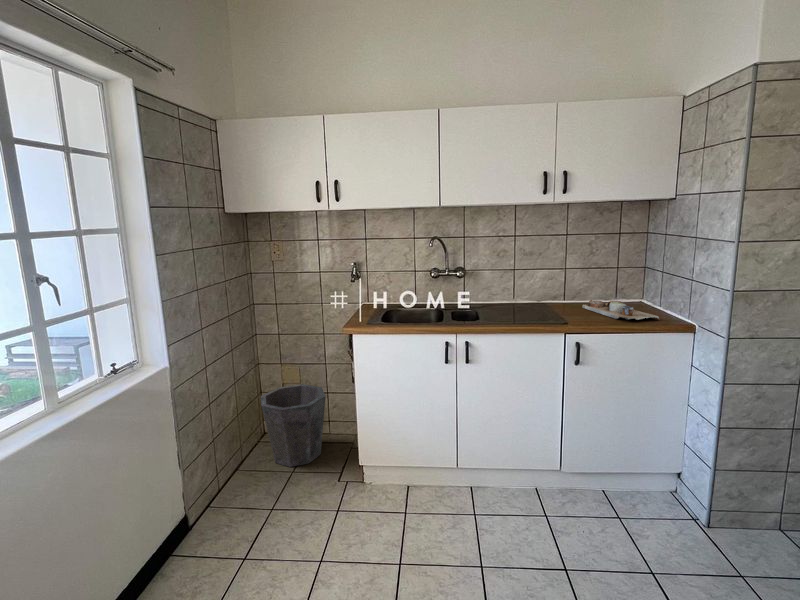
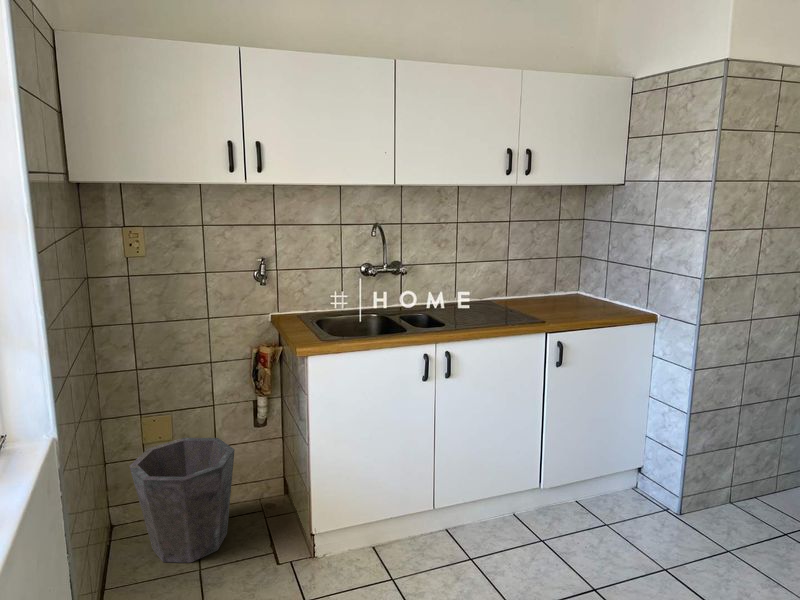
cutting board: present [582,300,659,320] -> none [533,293,622,314]

